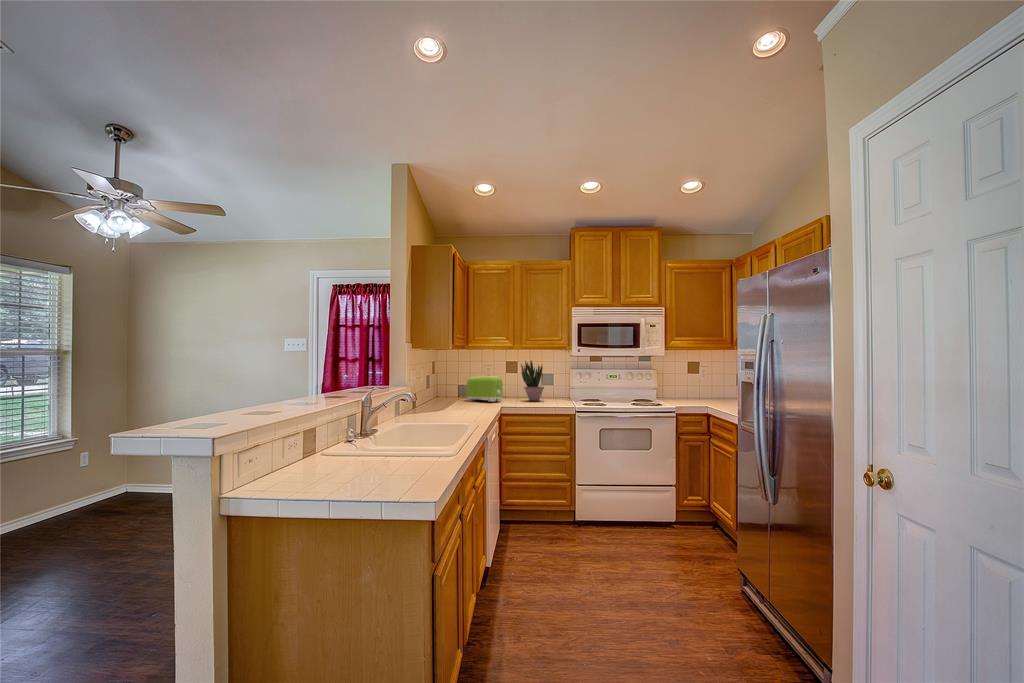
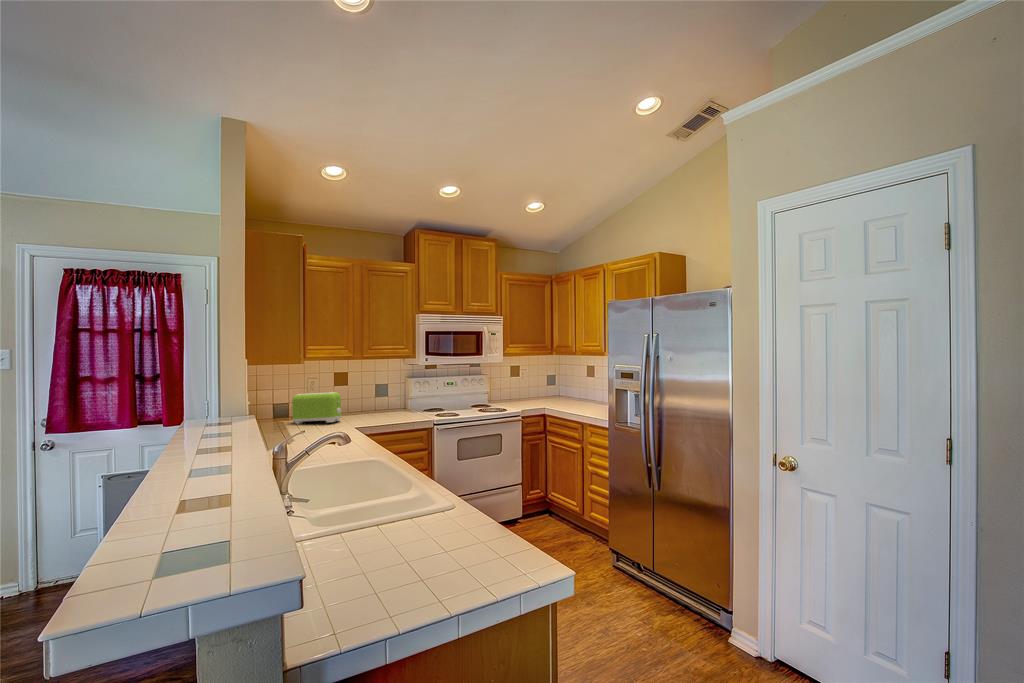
potted plant: present [521,360,544,401] -> none [358,370,388,417]

